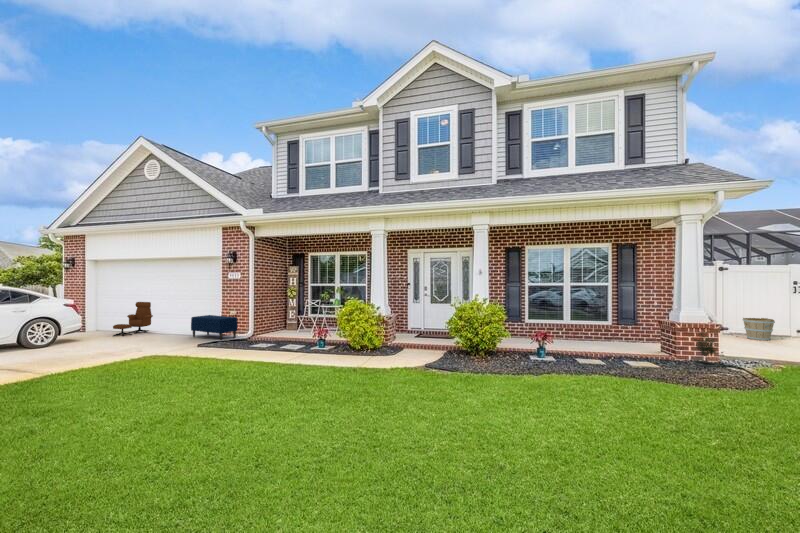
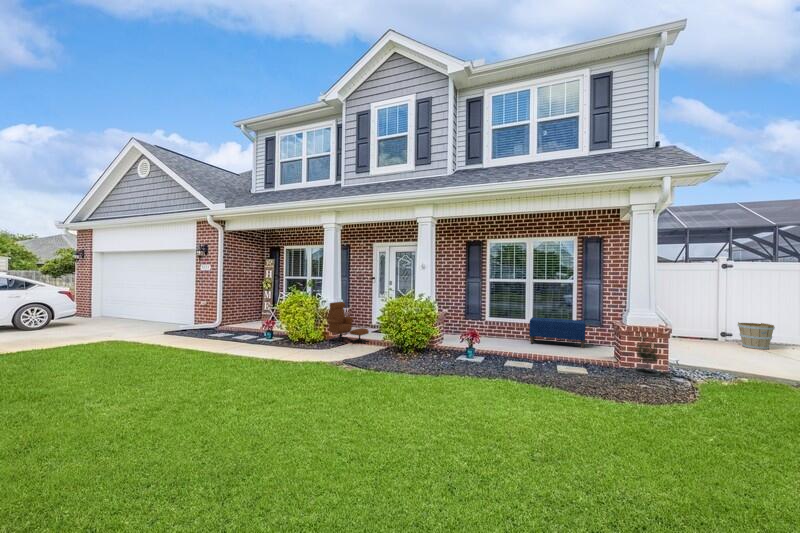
lounge chair: present [113,302,153,336] -> present [327,302,369,344]
bench: present [191,315,238,340] -> present [529,317,586,348]

